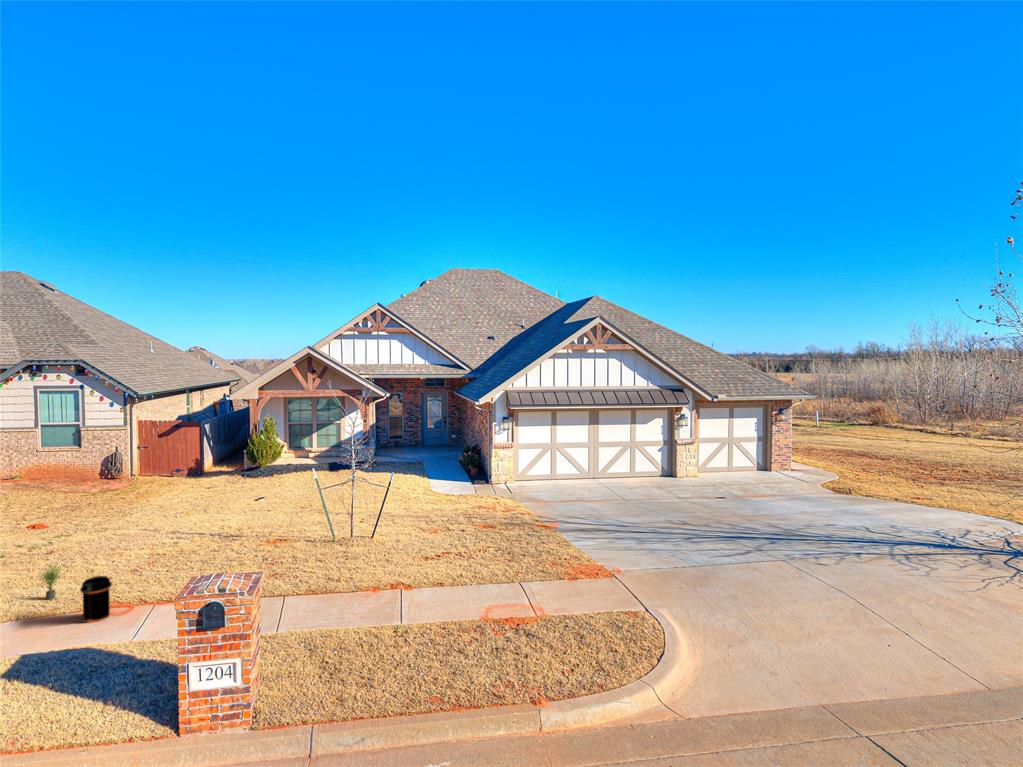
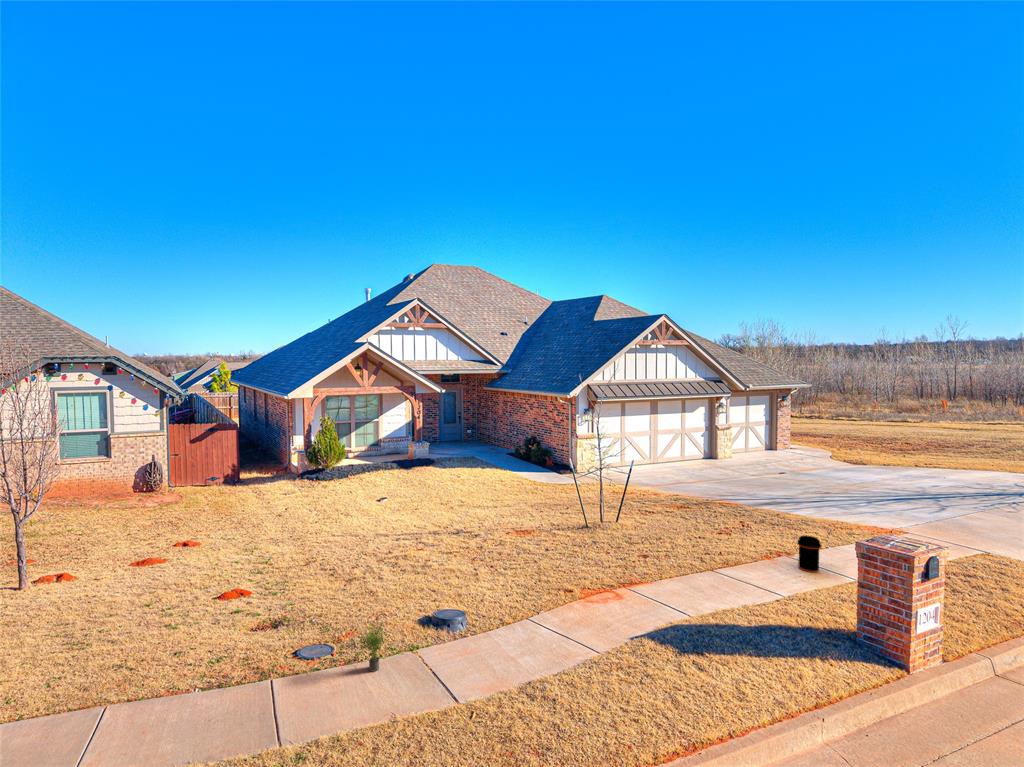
trash can: present [80,576,112,623] -> present [797,535,821,573]

